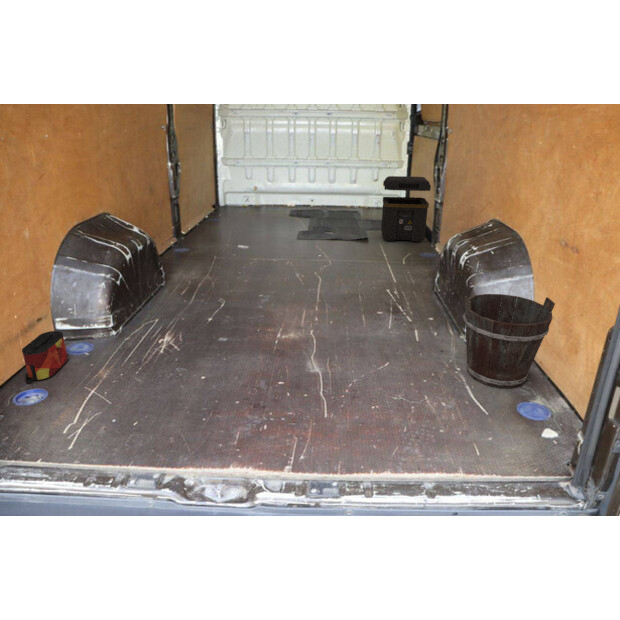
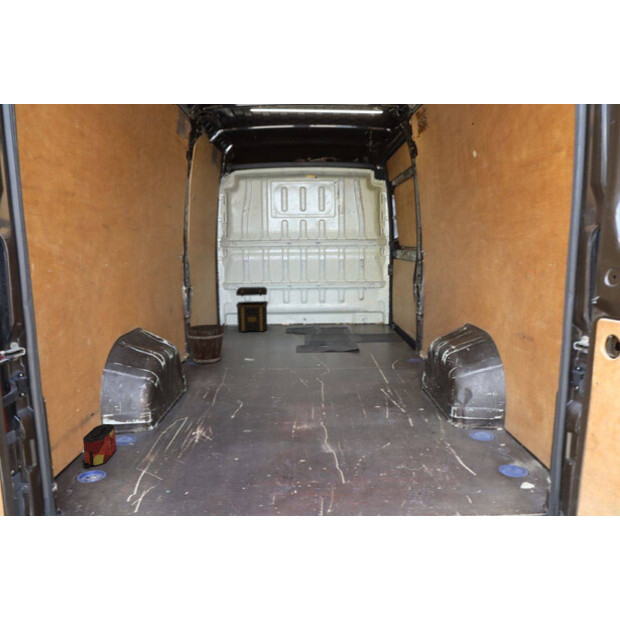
toolbox: present [381,176,431,242] -> present [236,287,268,332]
bucket: present [463,294,555,388] -> present [186,323,225,364]

